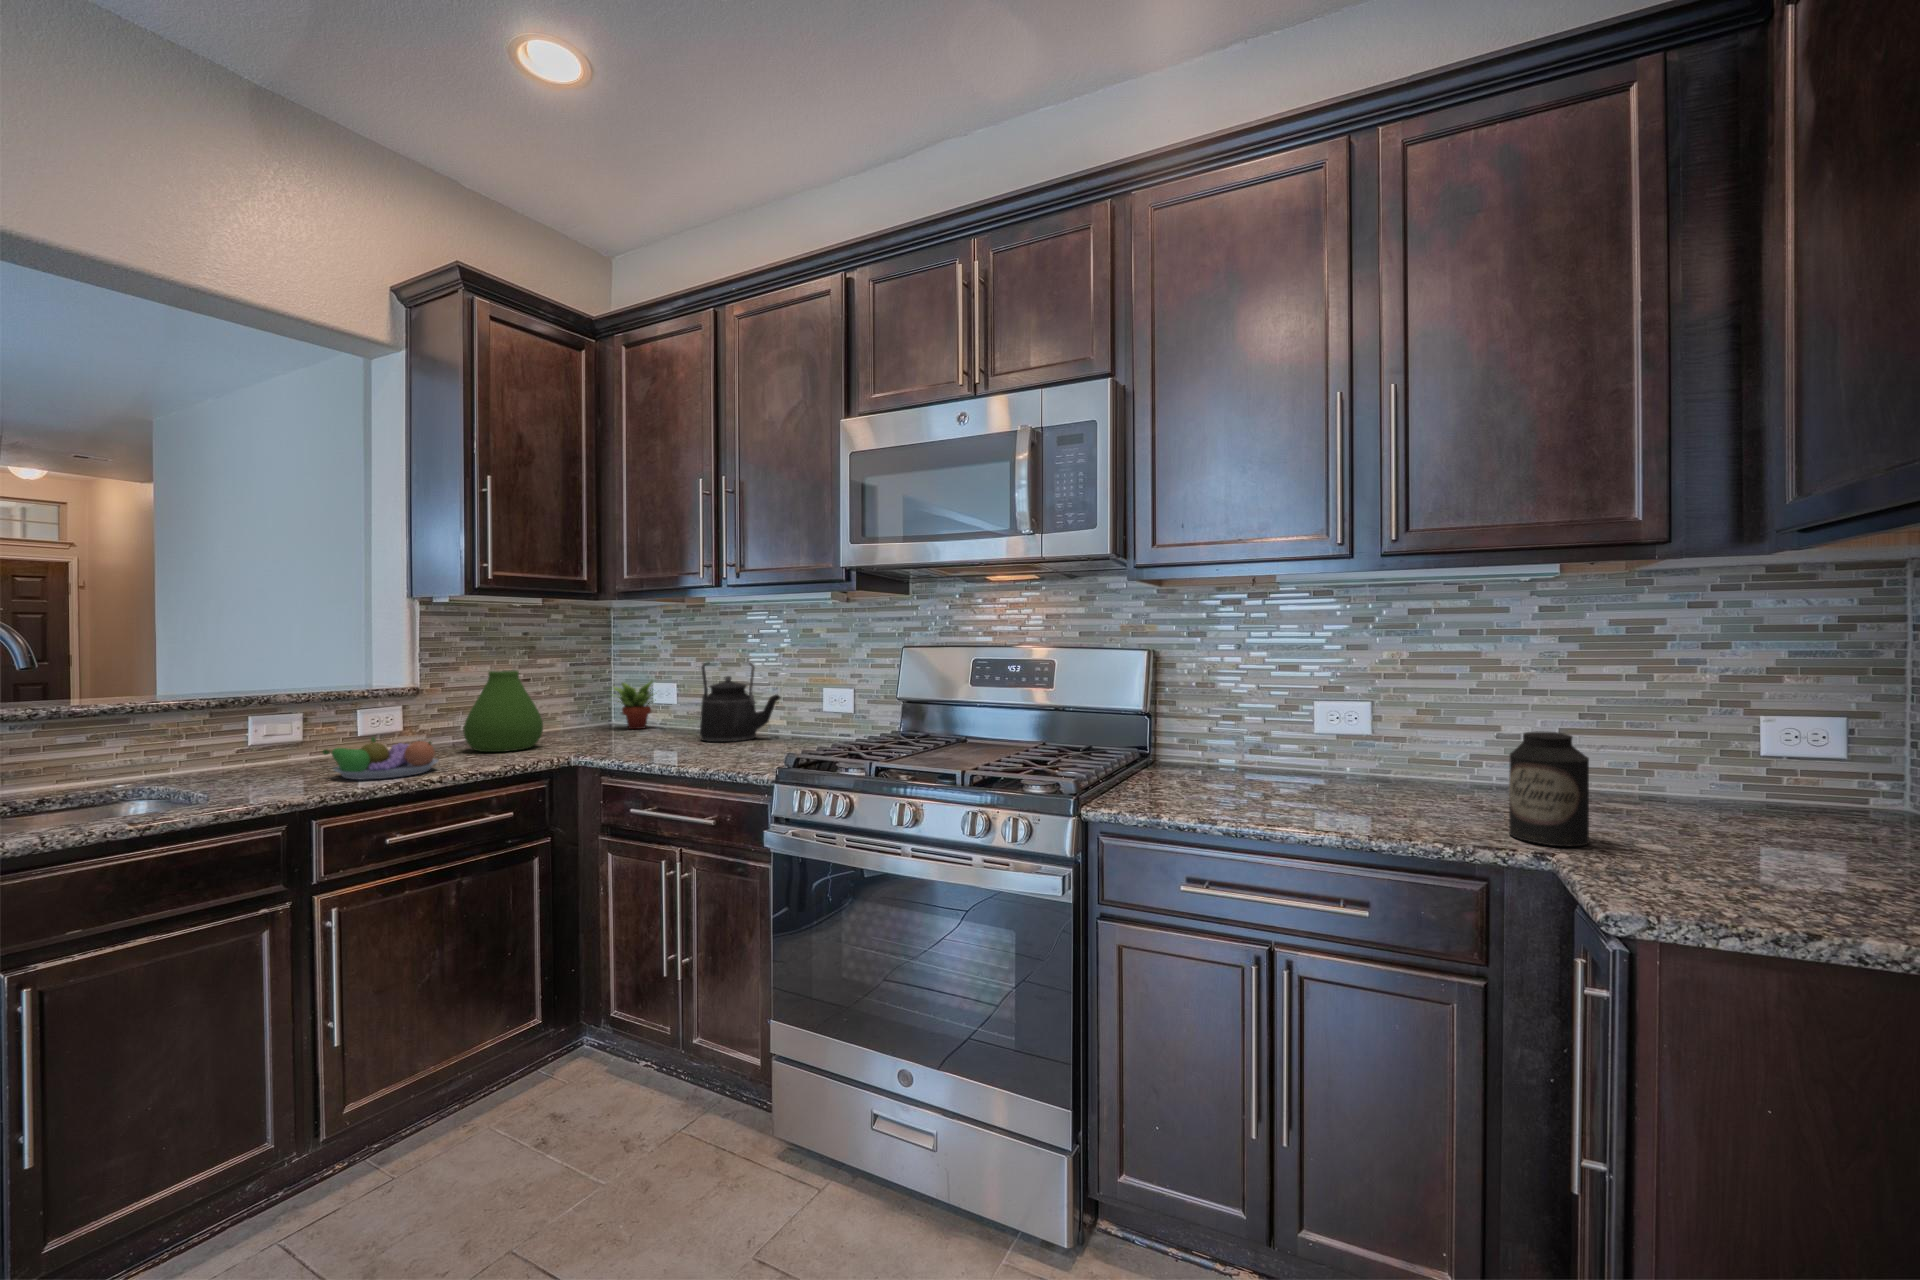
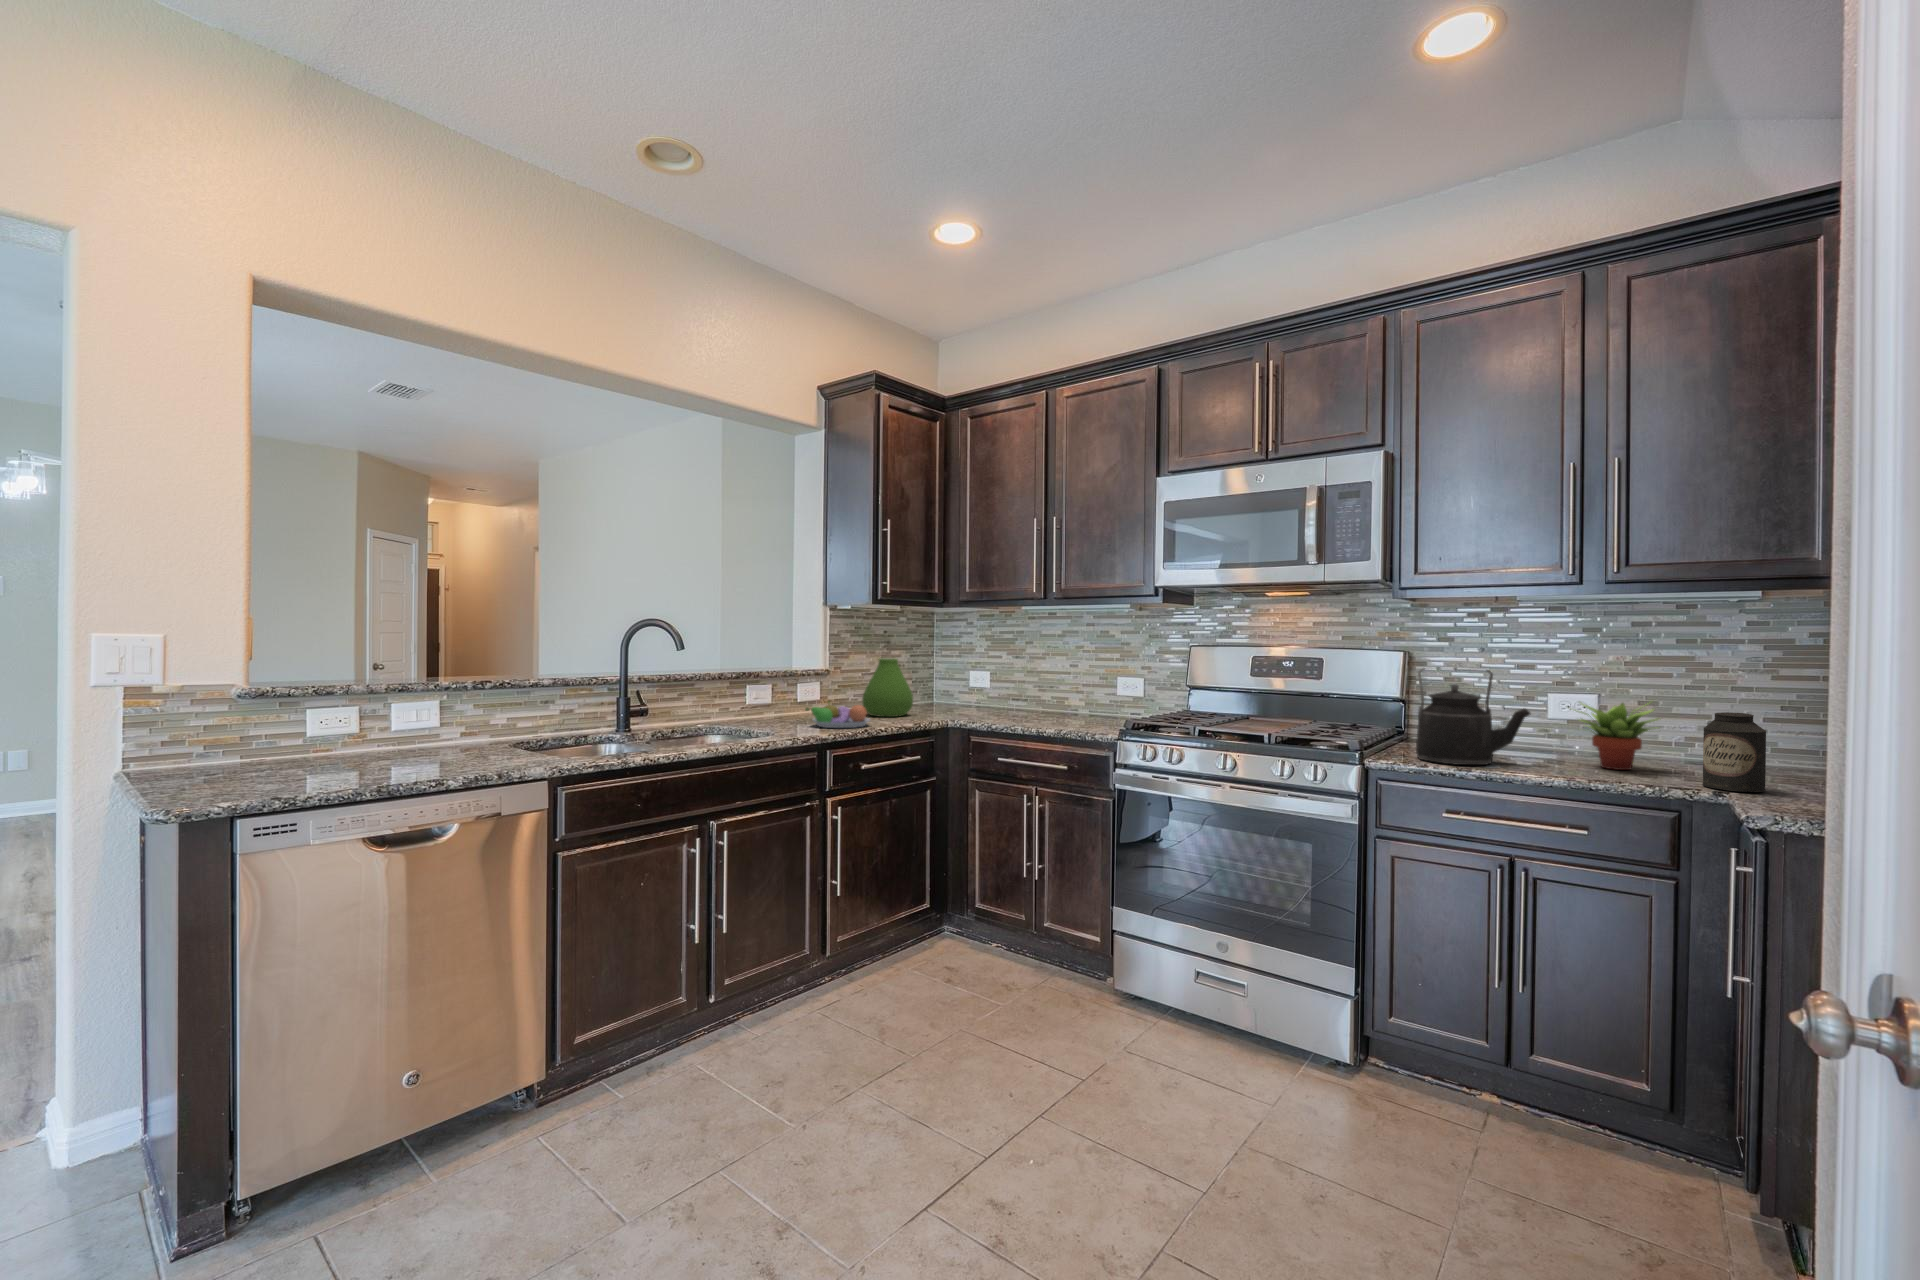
kettle: present [700,662,780,742] -> present [1416,668,1531,765]
succulent plant: present [612,681,652,729] -> present [1581,703,1660,770]

